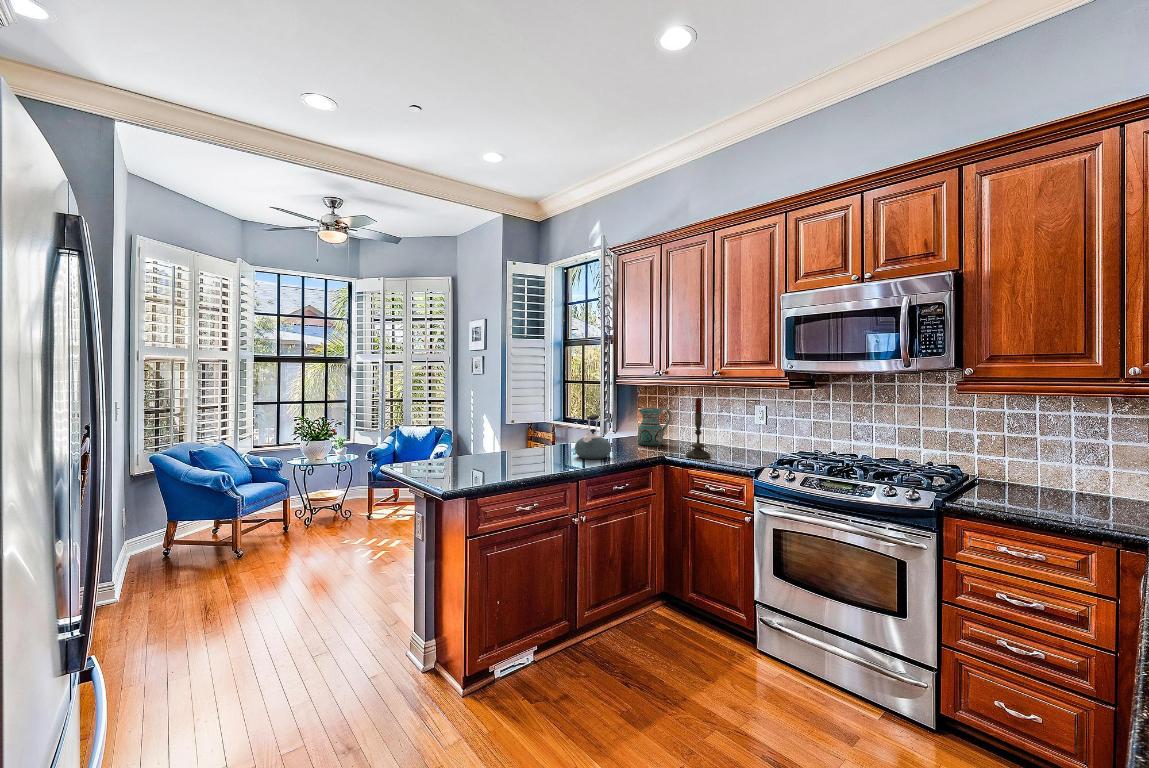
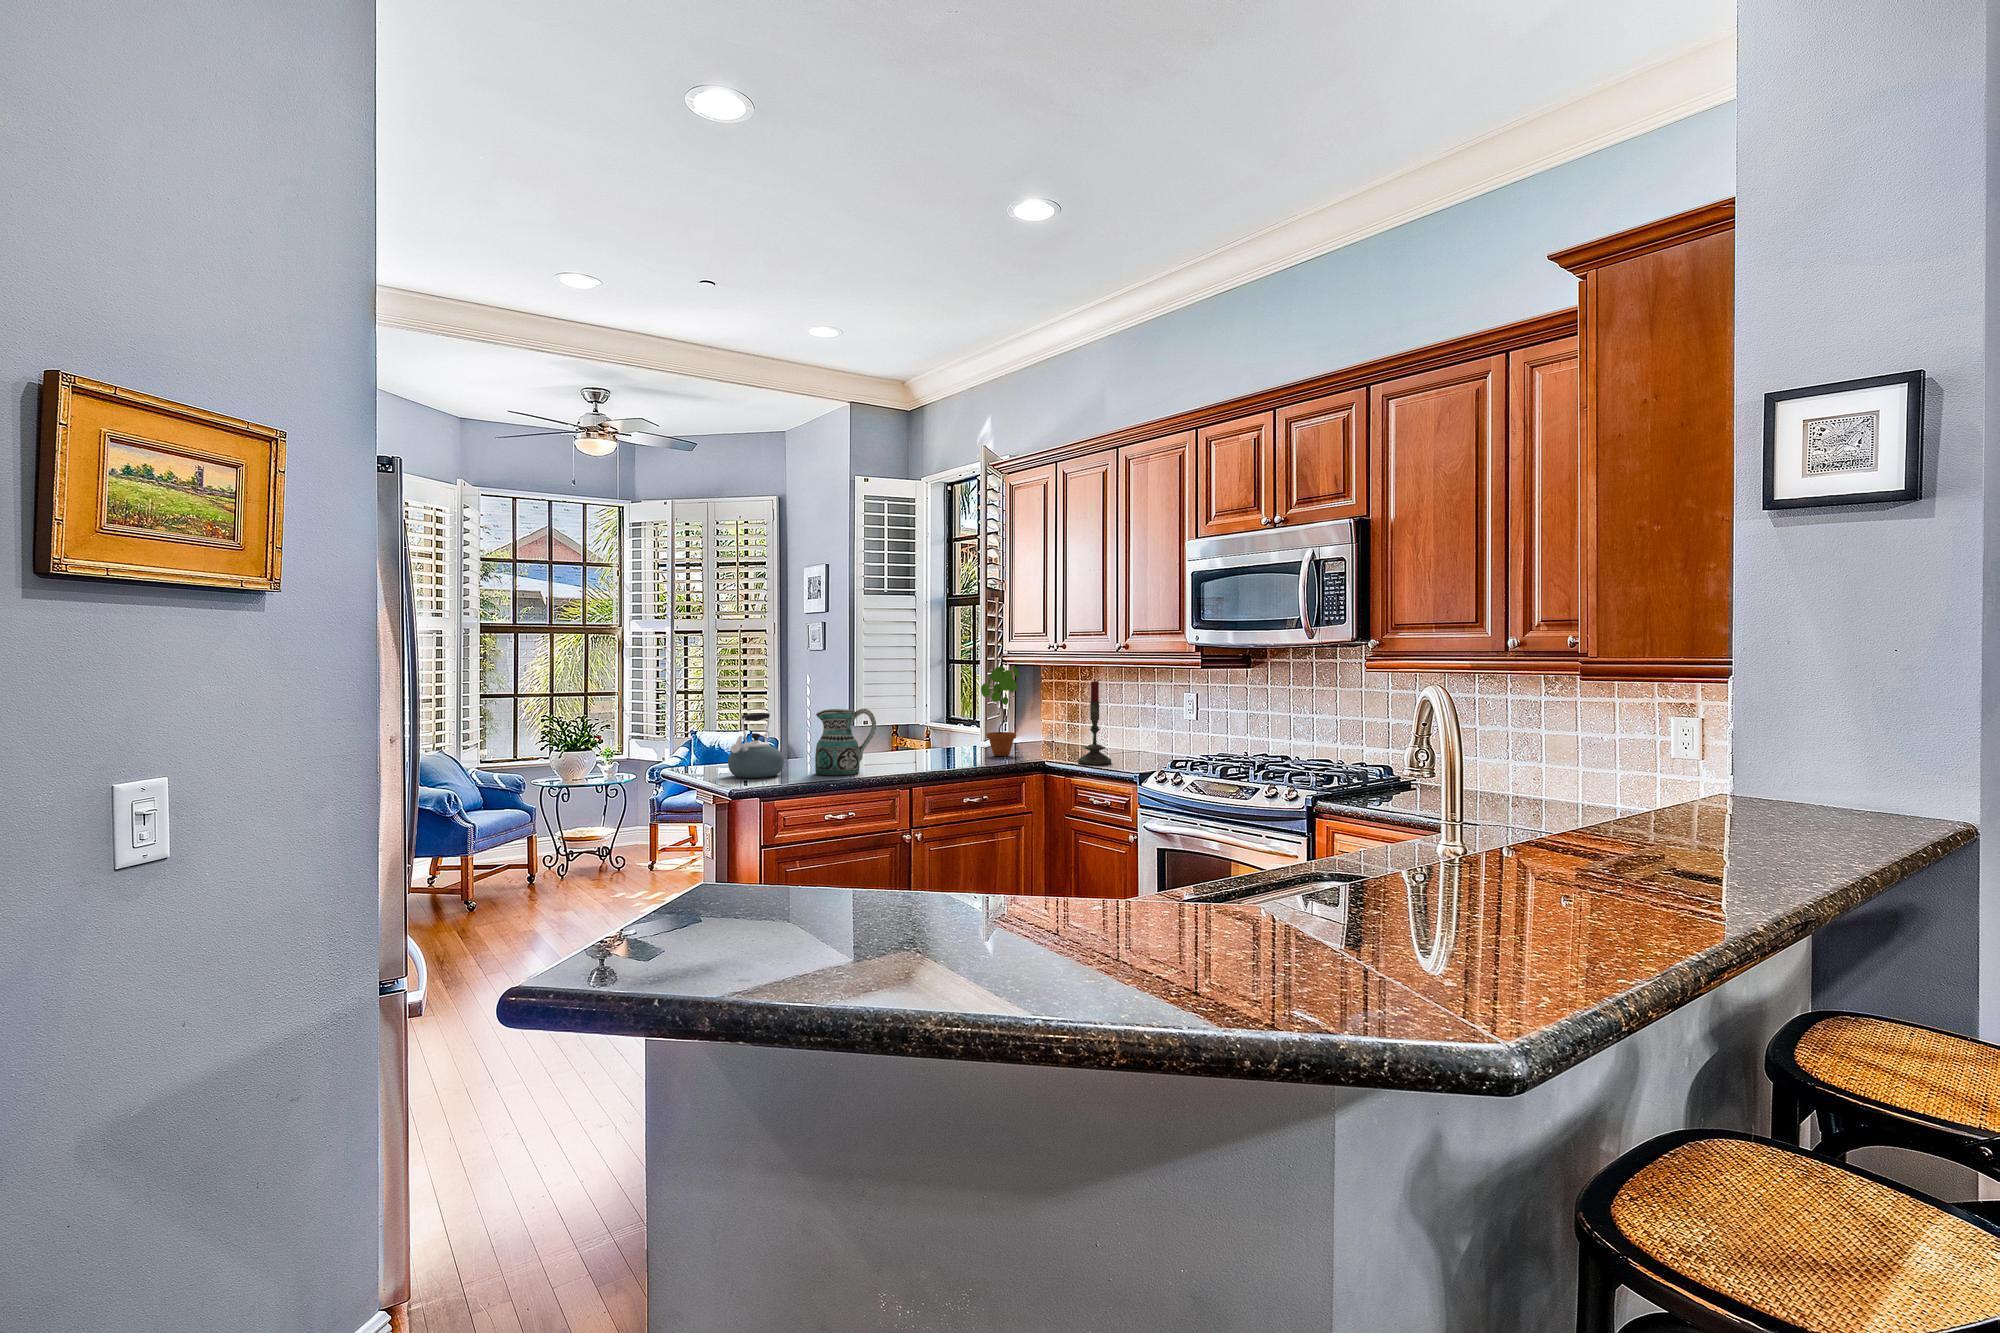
potted plant: none [611,386,637,450] -> present [981,666,1019,756]
ceramic pitcher: present [638,407,671,446] -> present [815,709,876,775]
kettle: present [575,415,611,459] -> present [728,713,784,778]

